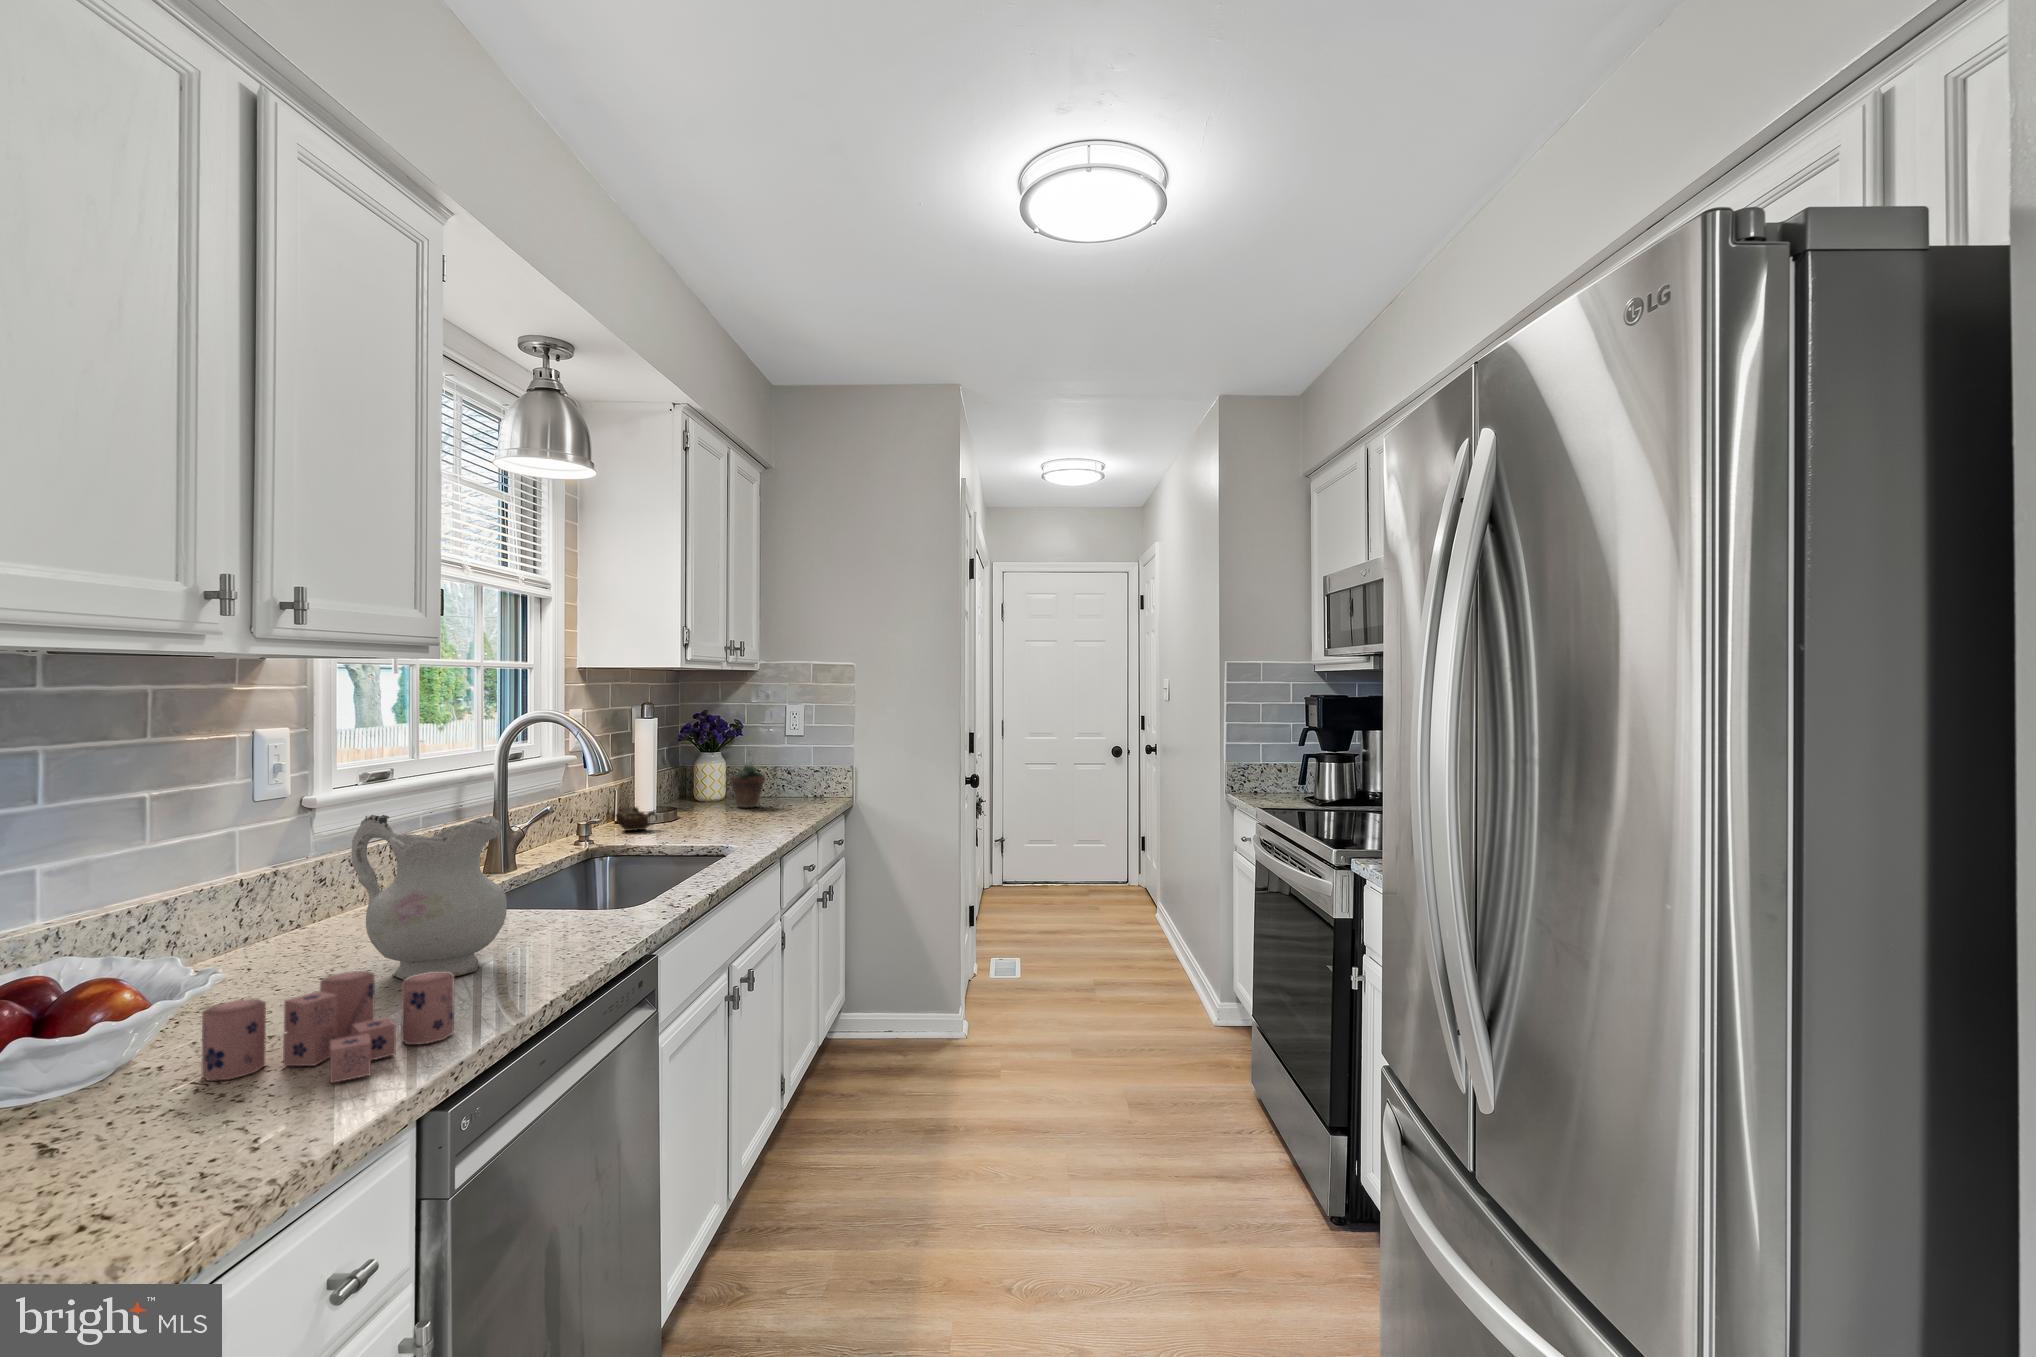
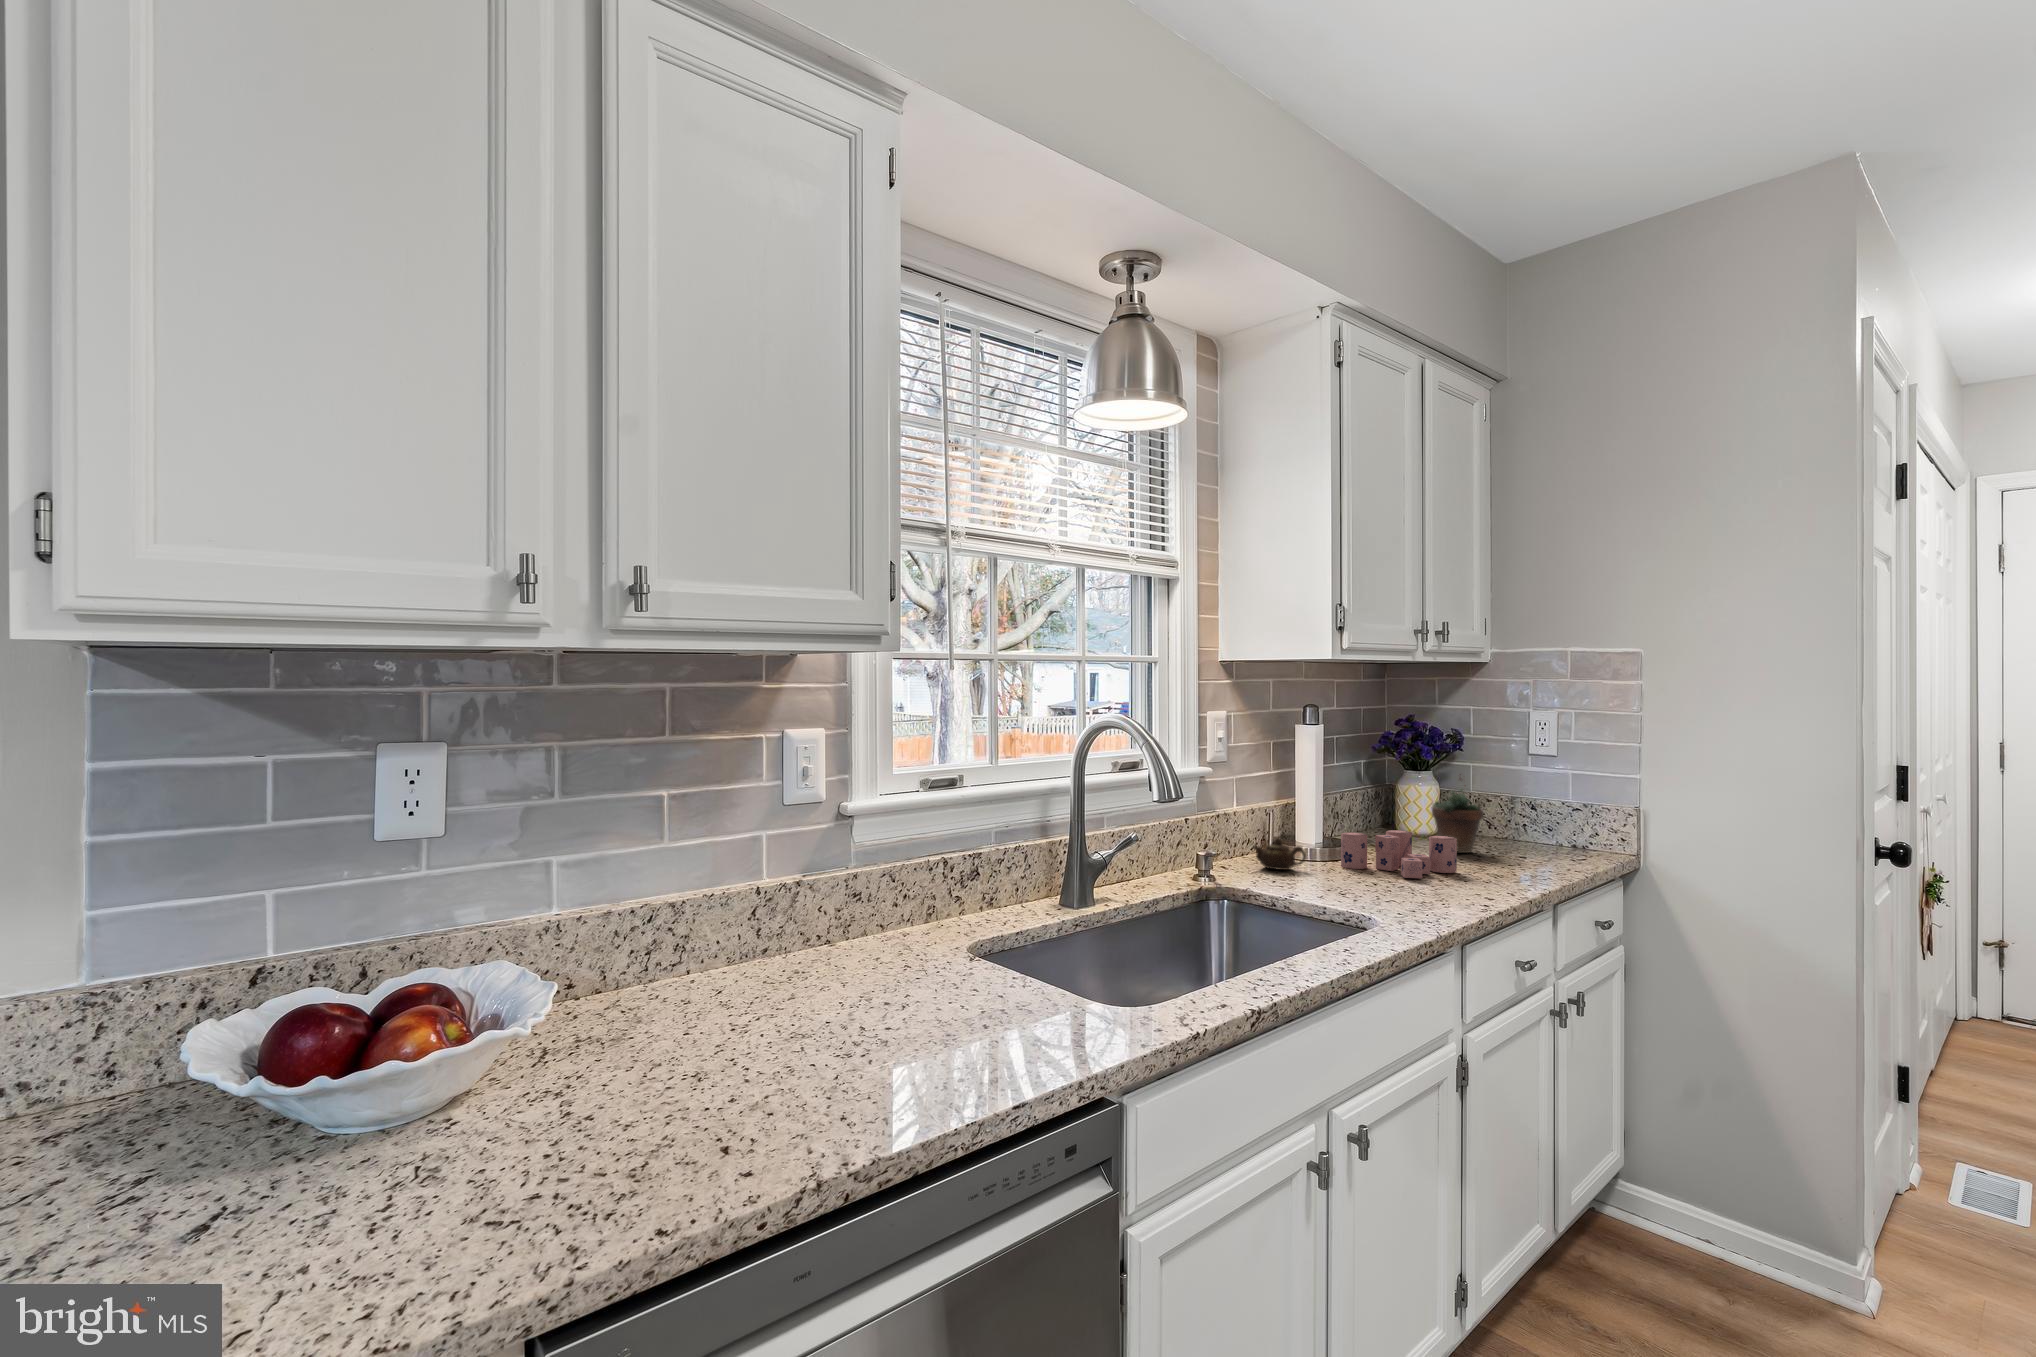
ceramic pitcher: present [352,815,507,980] -> none [766,841,923,1066]
candle: present [202,971,454,1083] -> present [1341,830,1457,878]

